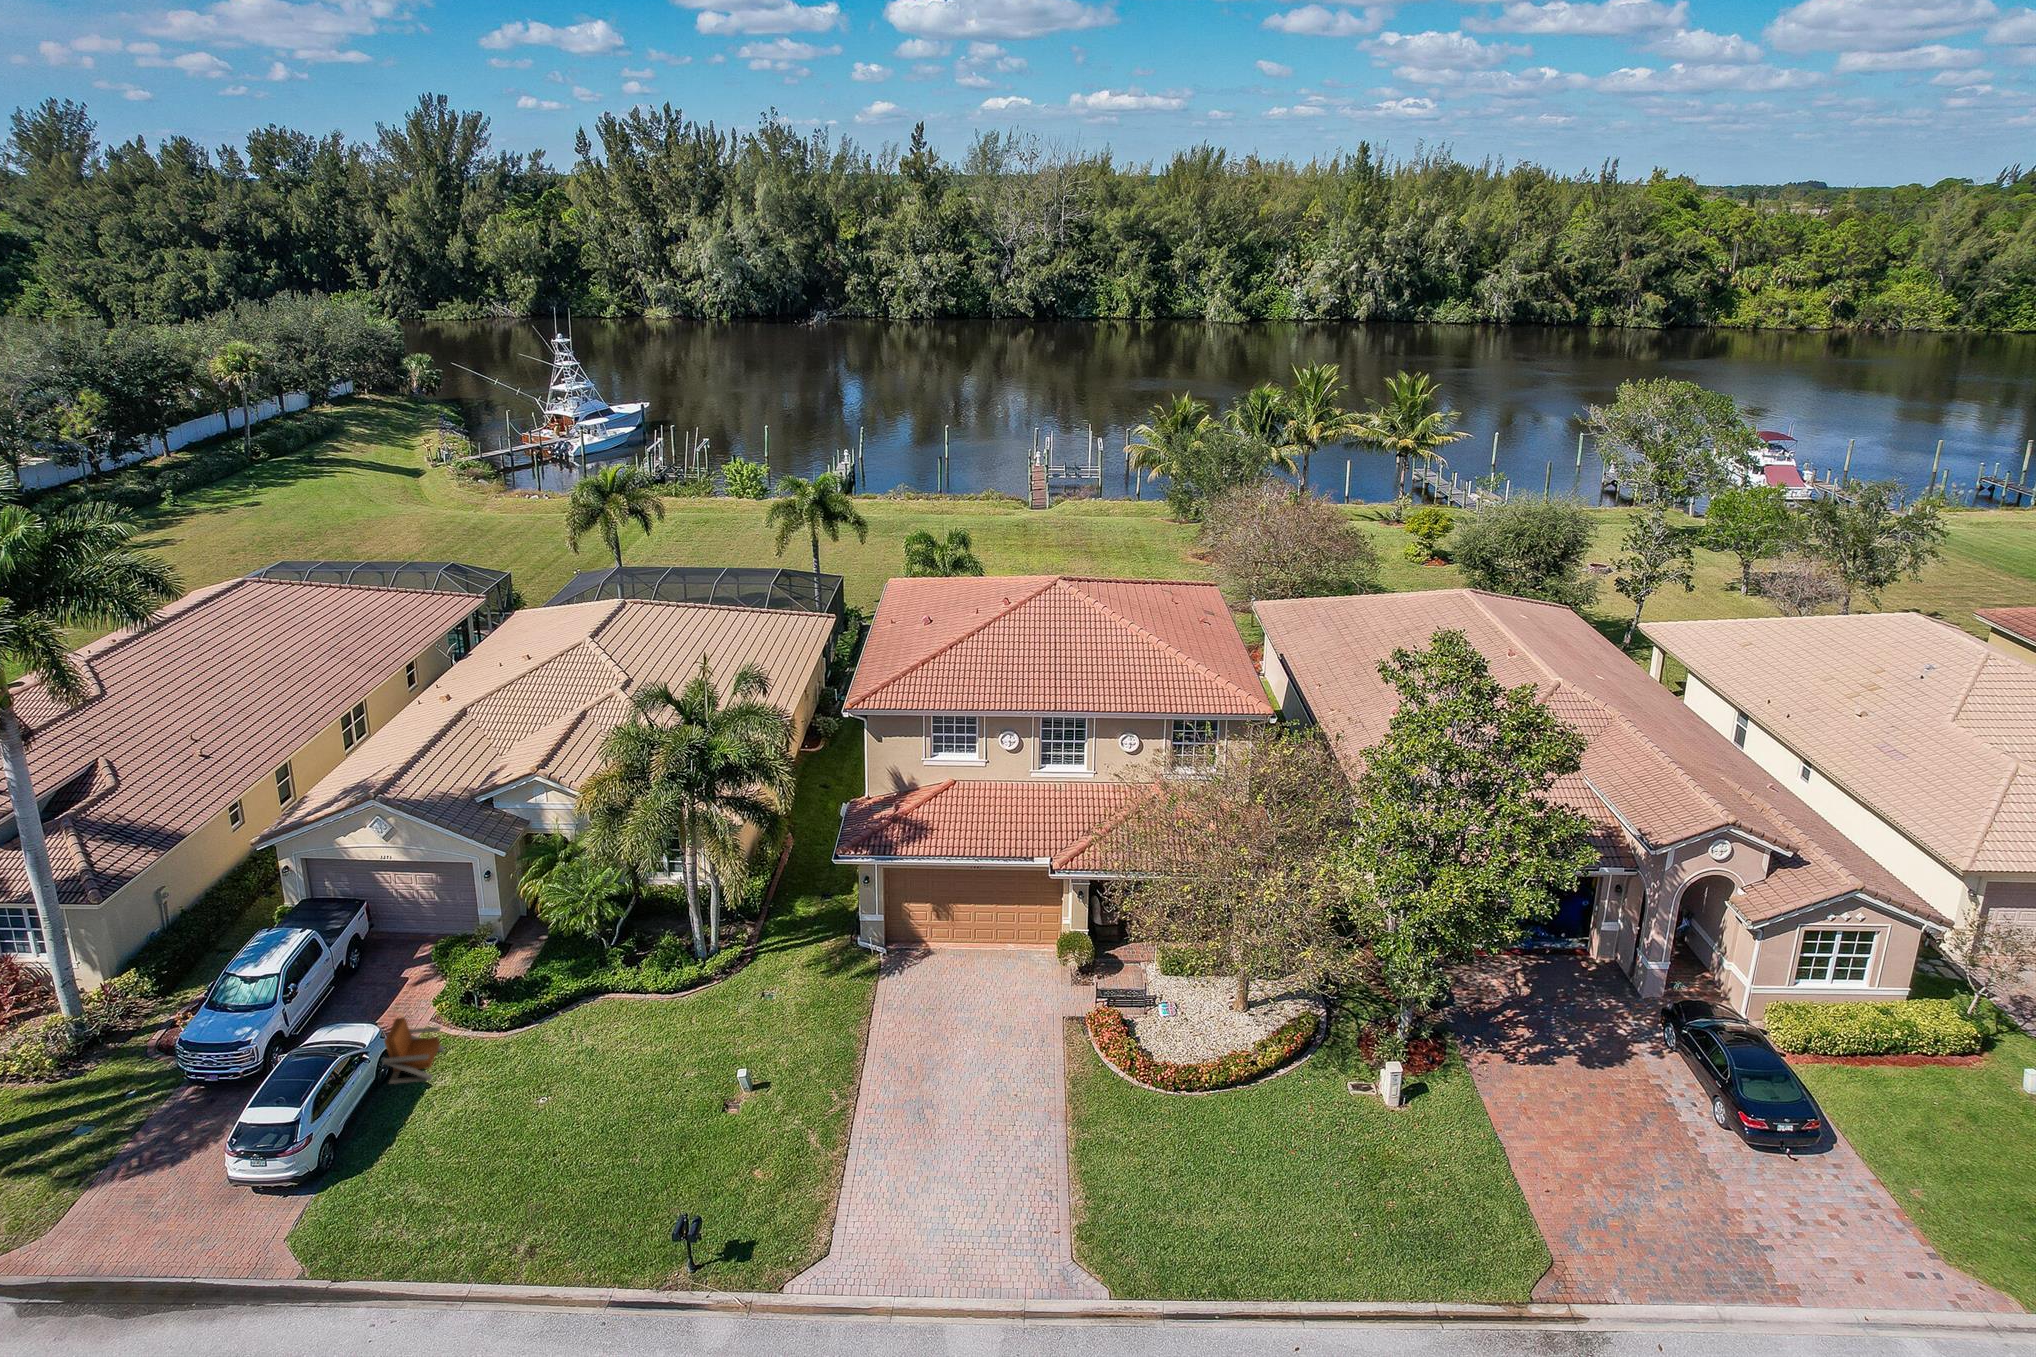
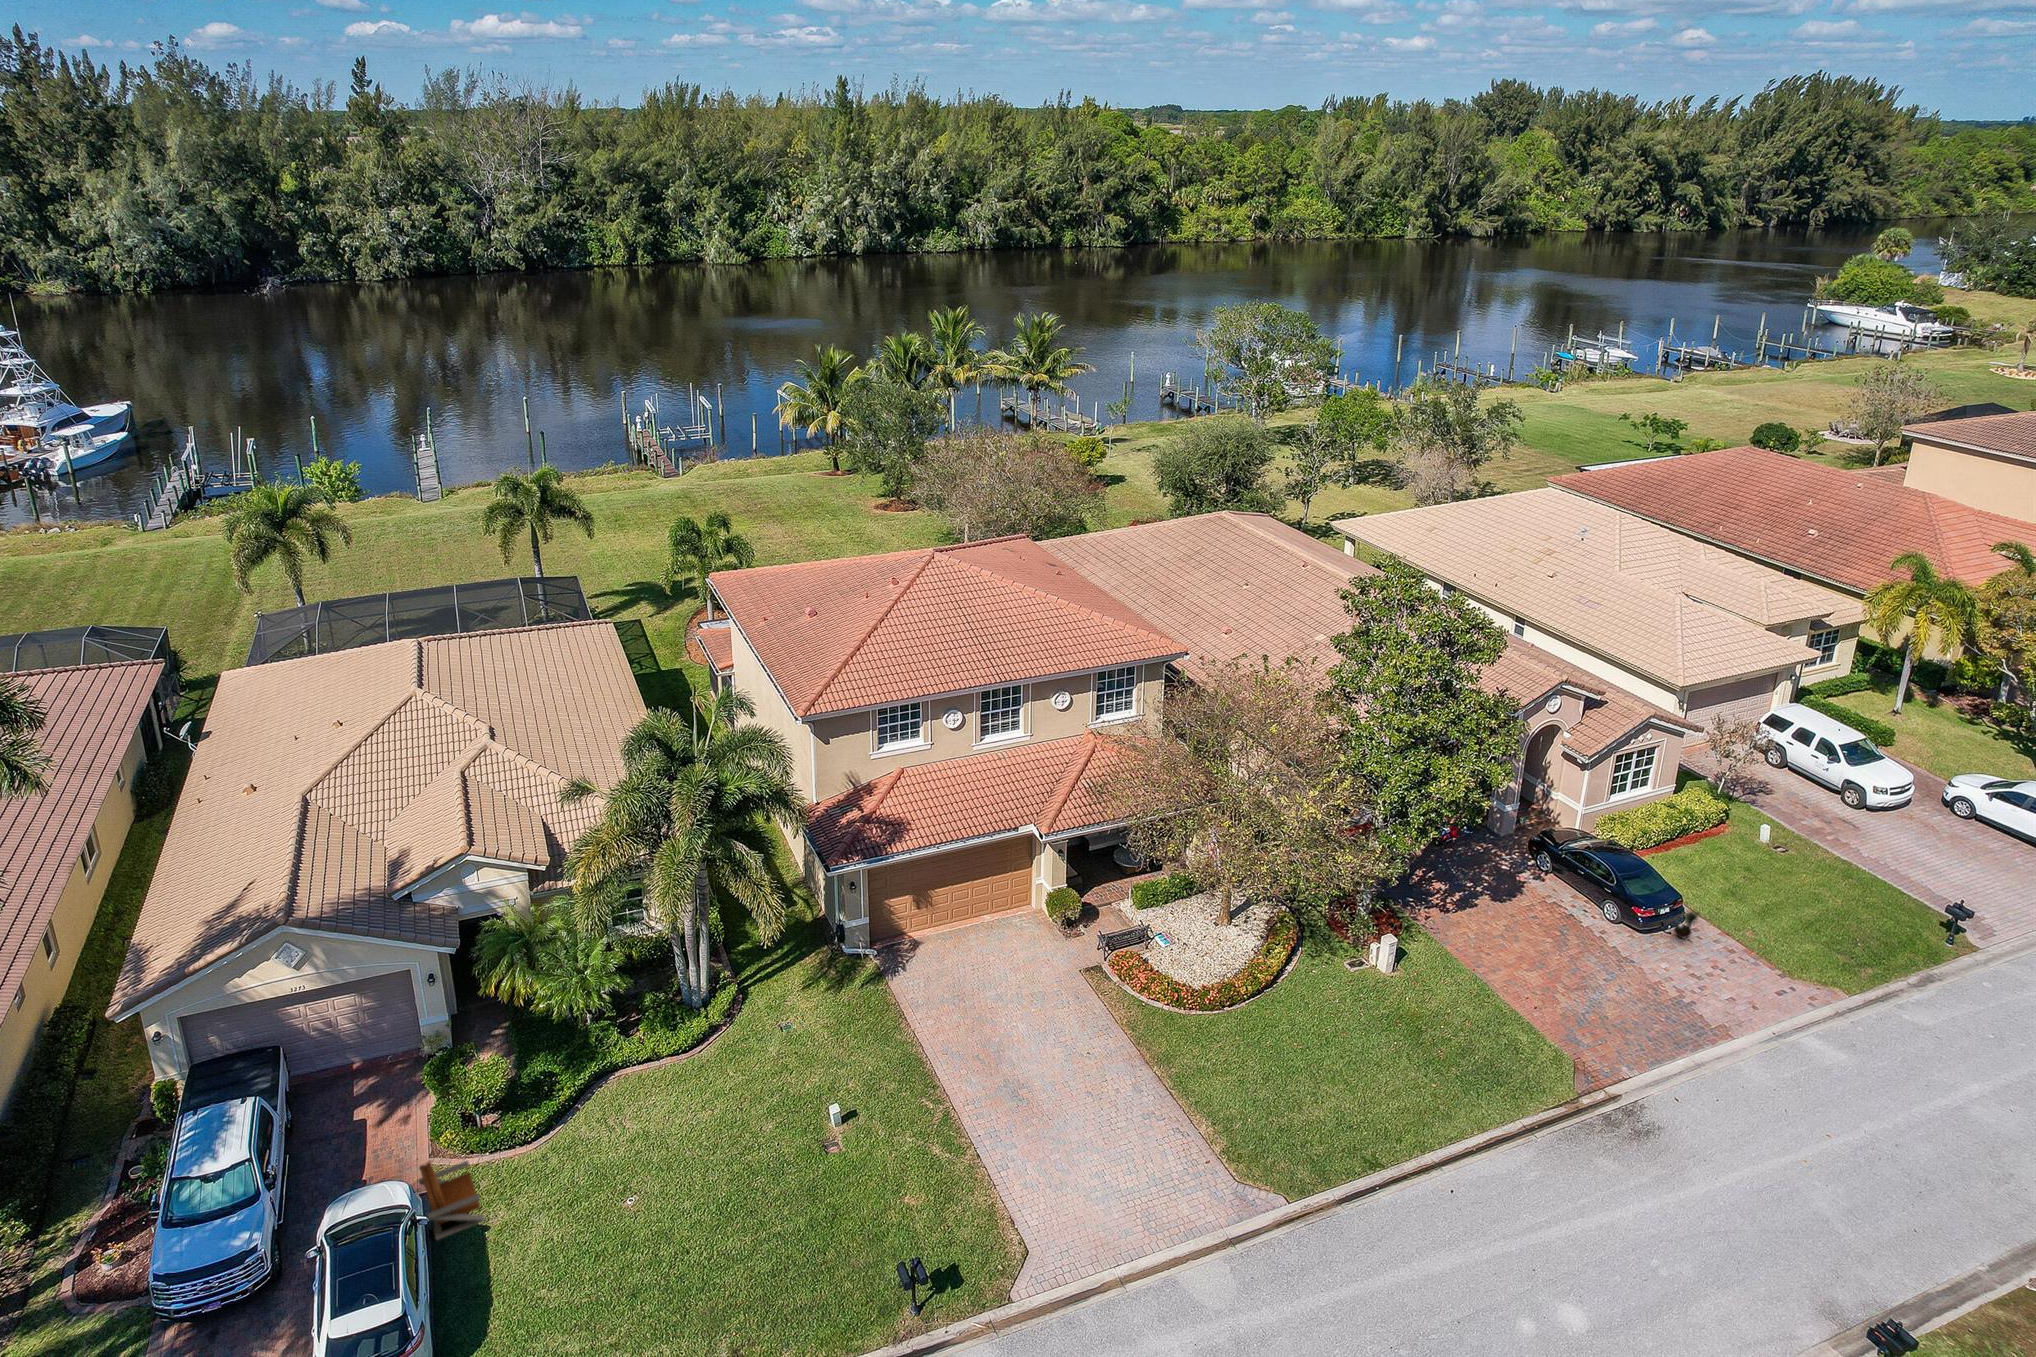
potted tree: none [1796,1133,1833,1170] -> present [1674,911,1699,939]

